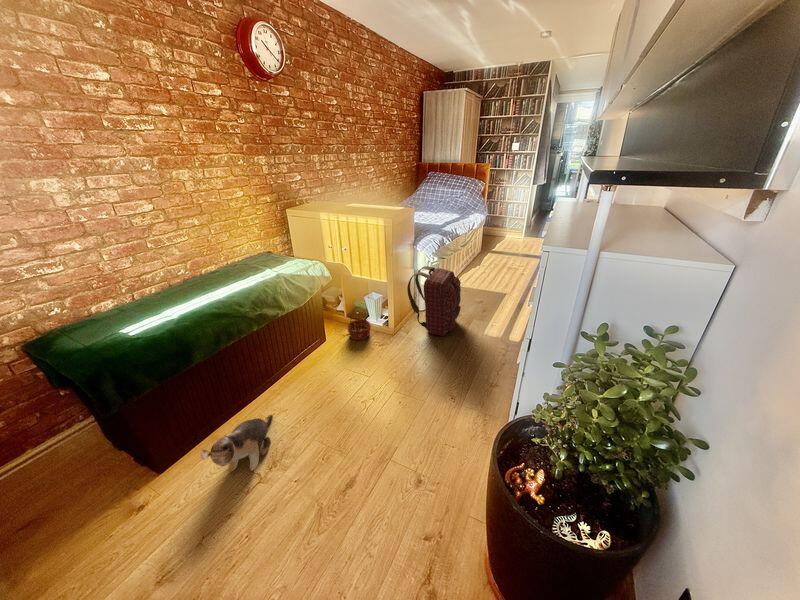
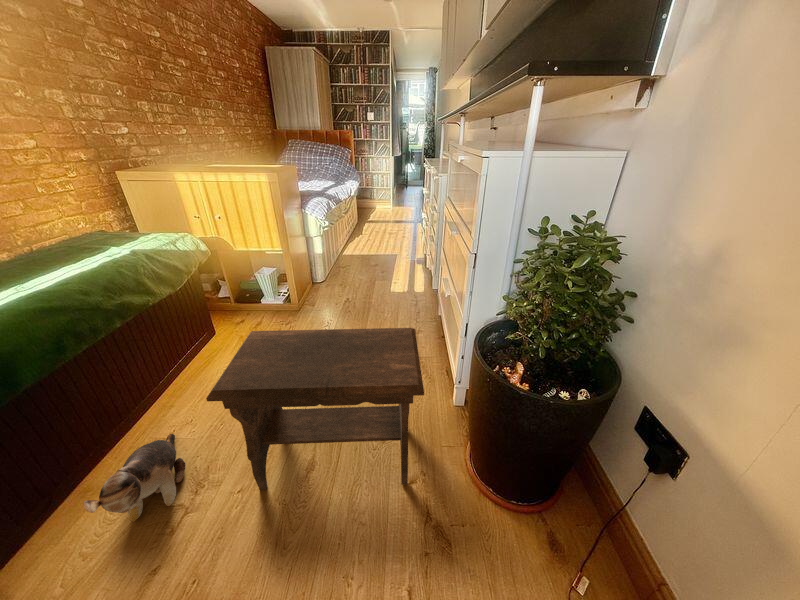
backpack: present [407,266,461,336] -> none [305,230,363,302]
basket: present [347,307,371,340] -> none [239,286,271,326]
footstool: none [276,358,458,539] -> present [206,328,424,490]

